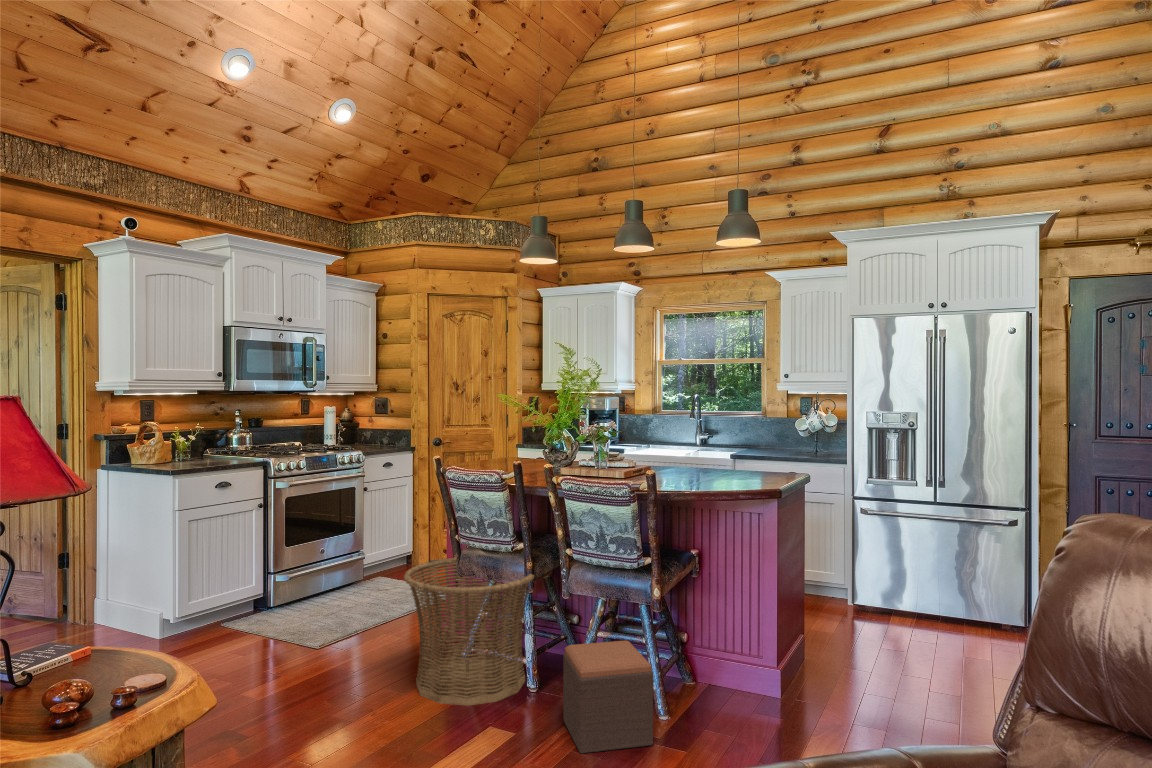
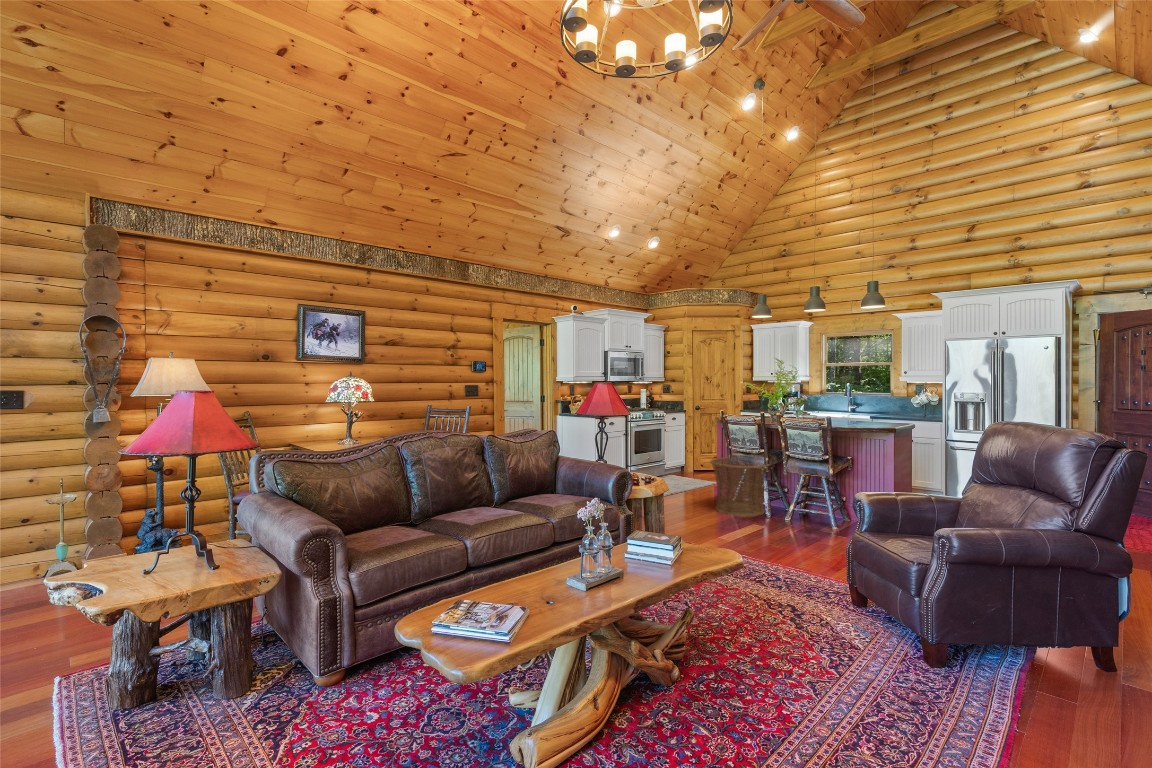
footstool: present [563,640,653,754] -> none [787,491,829,532]

